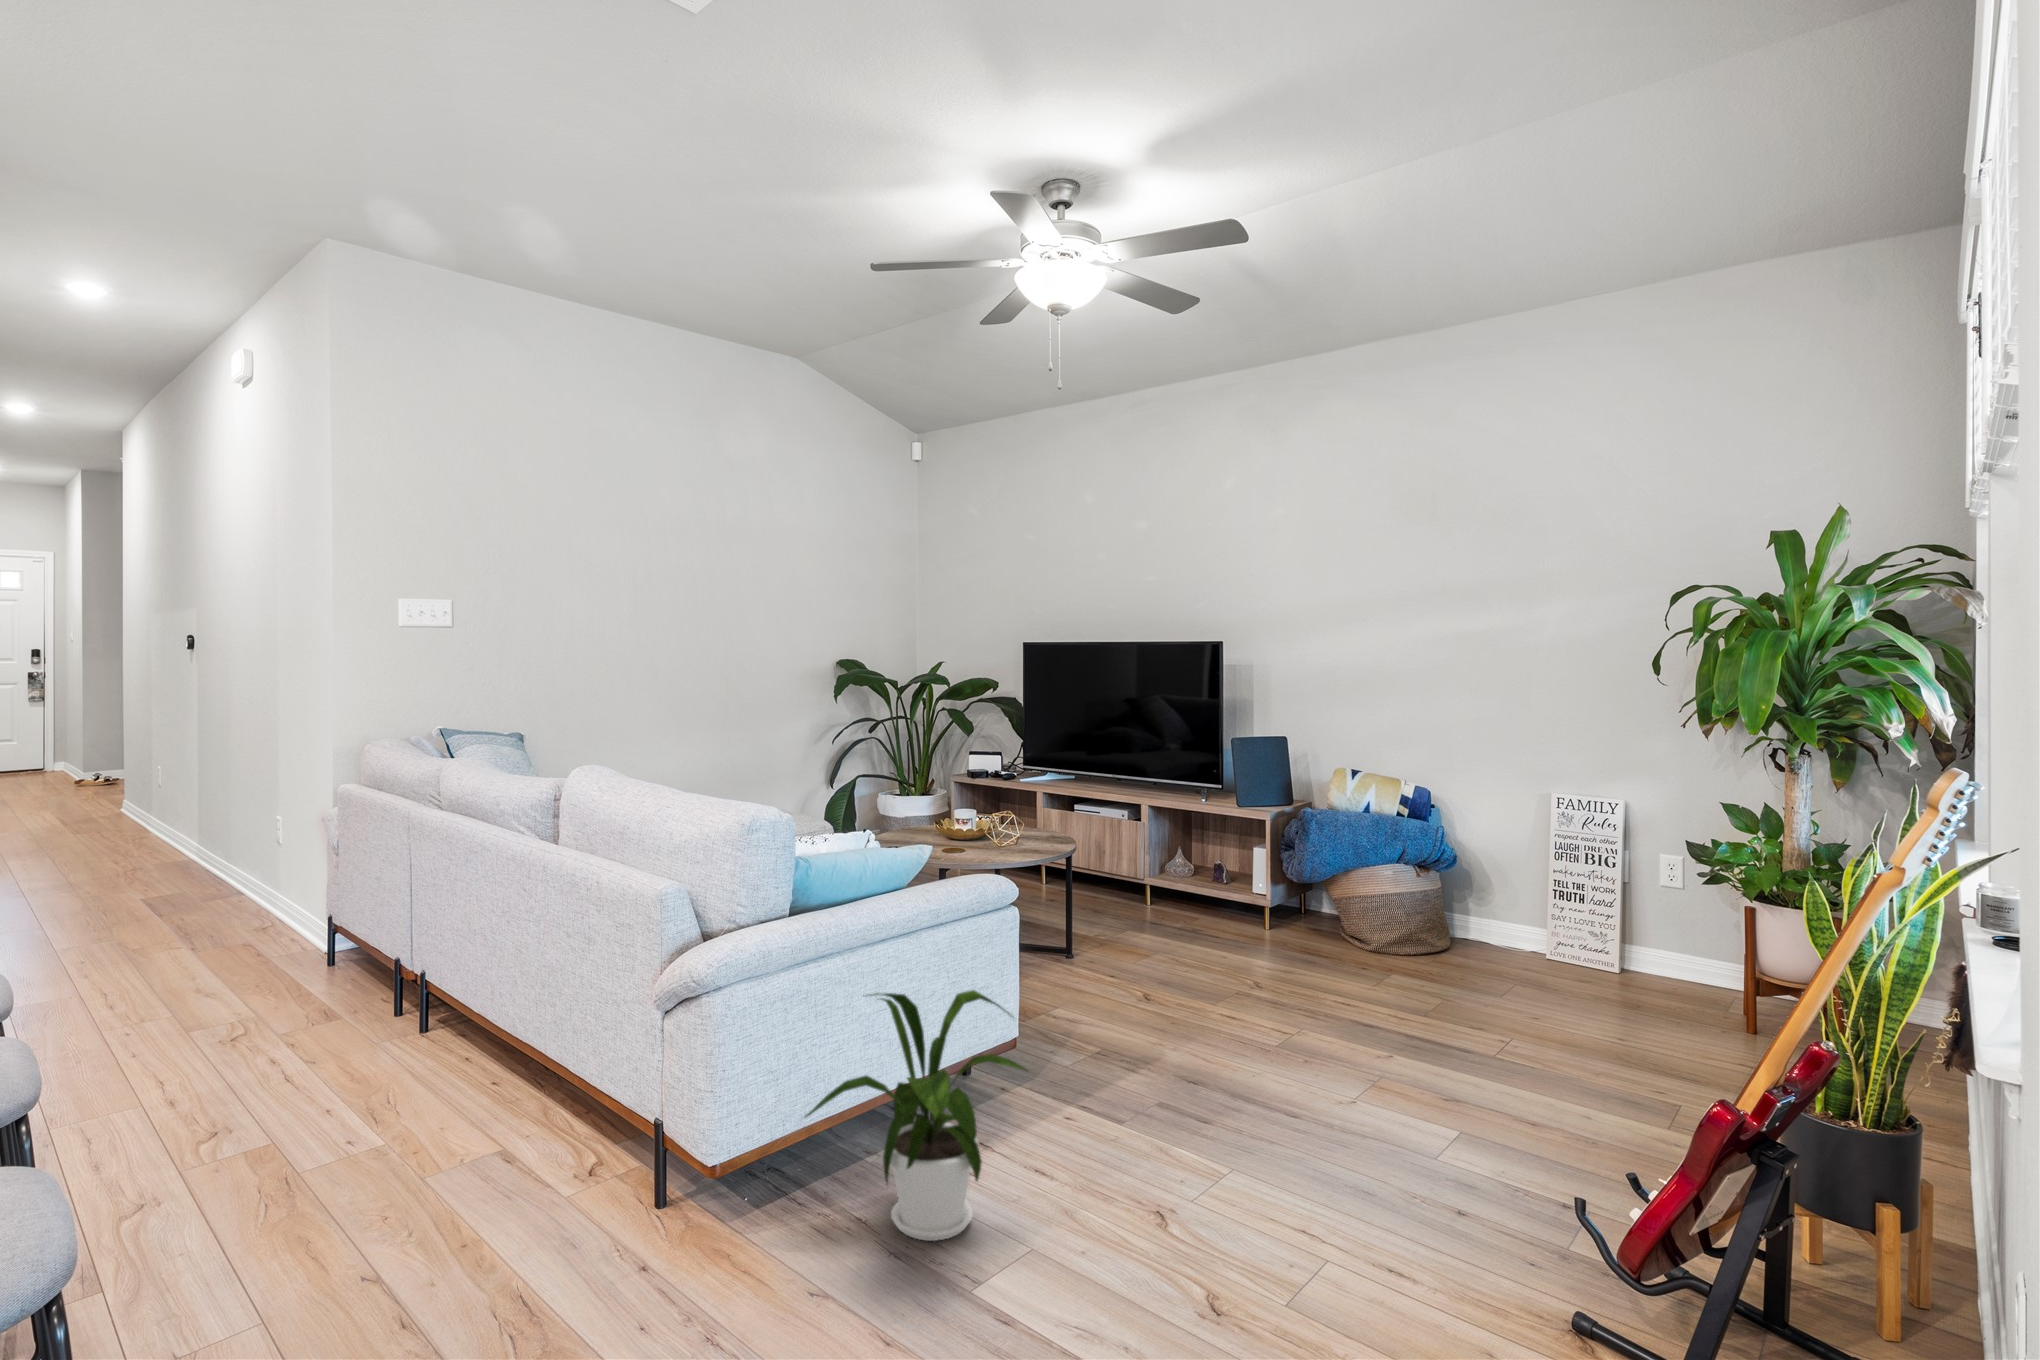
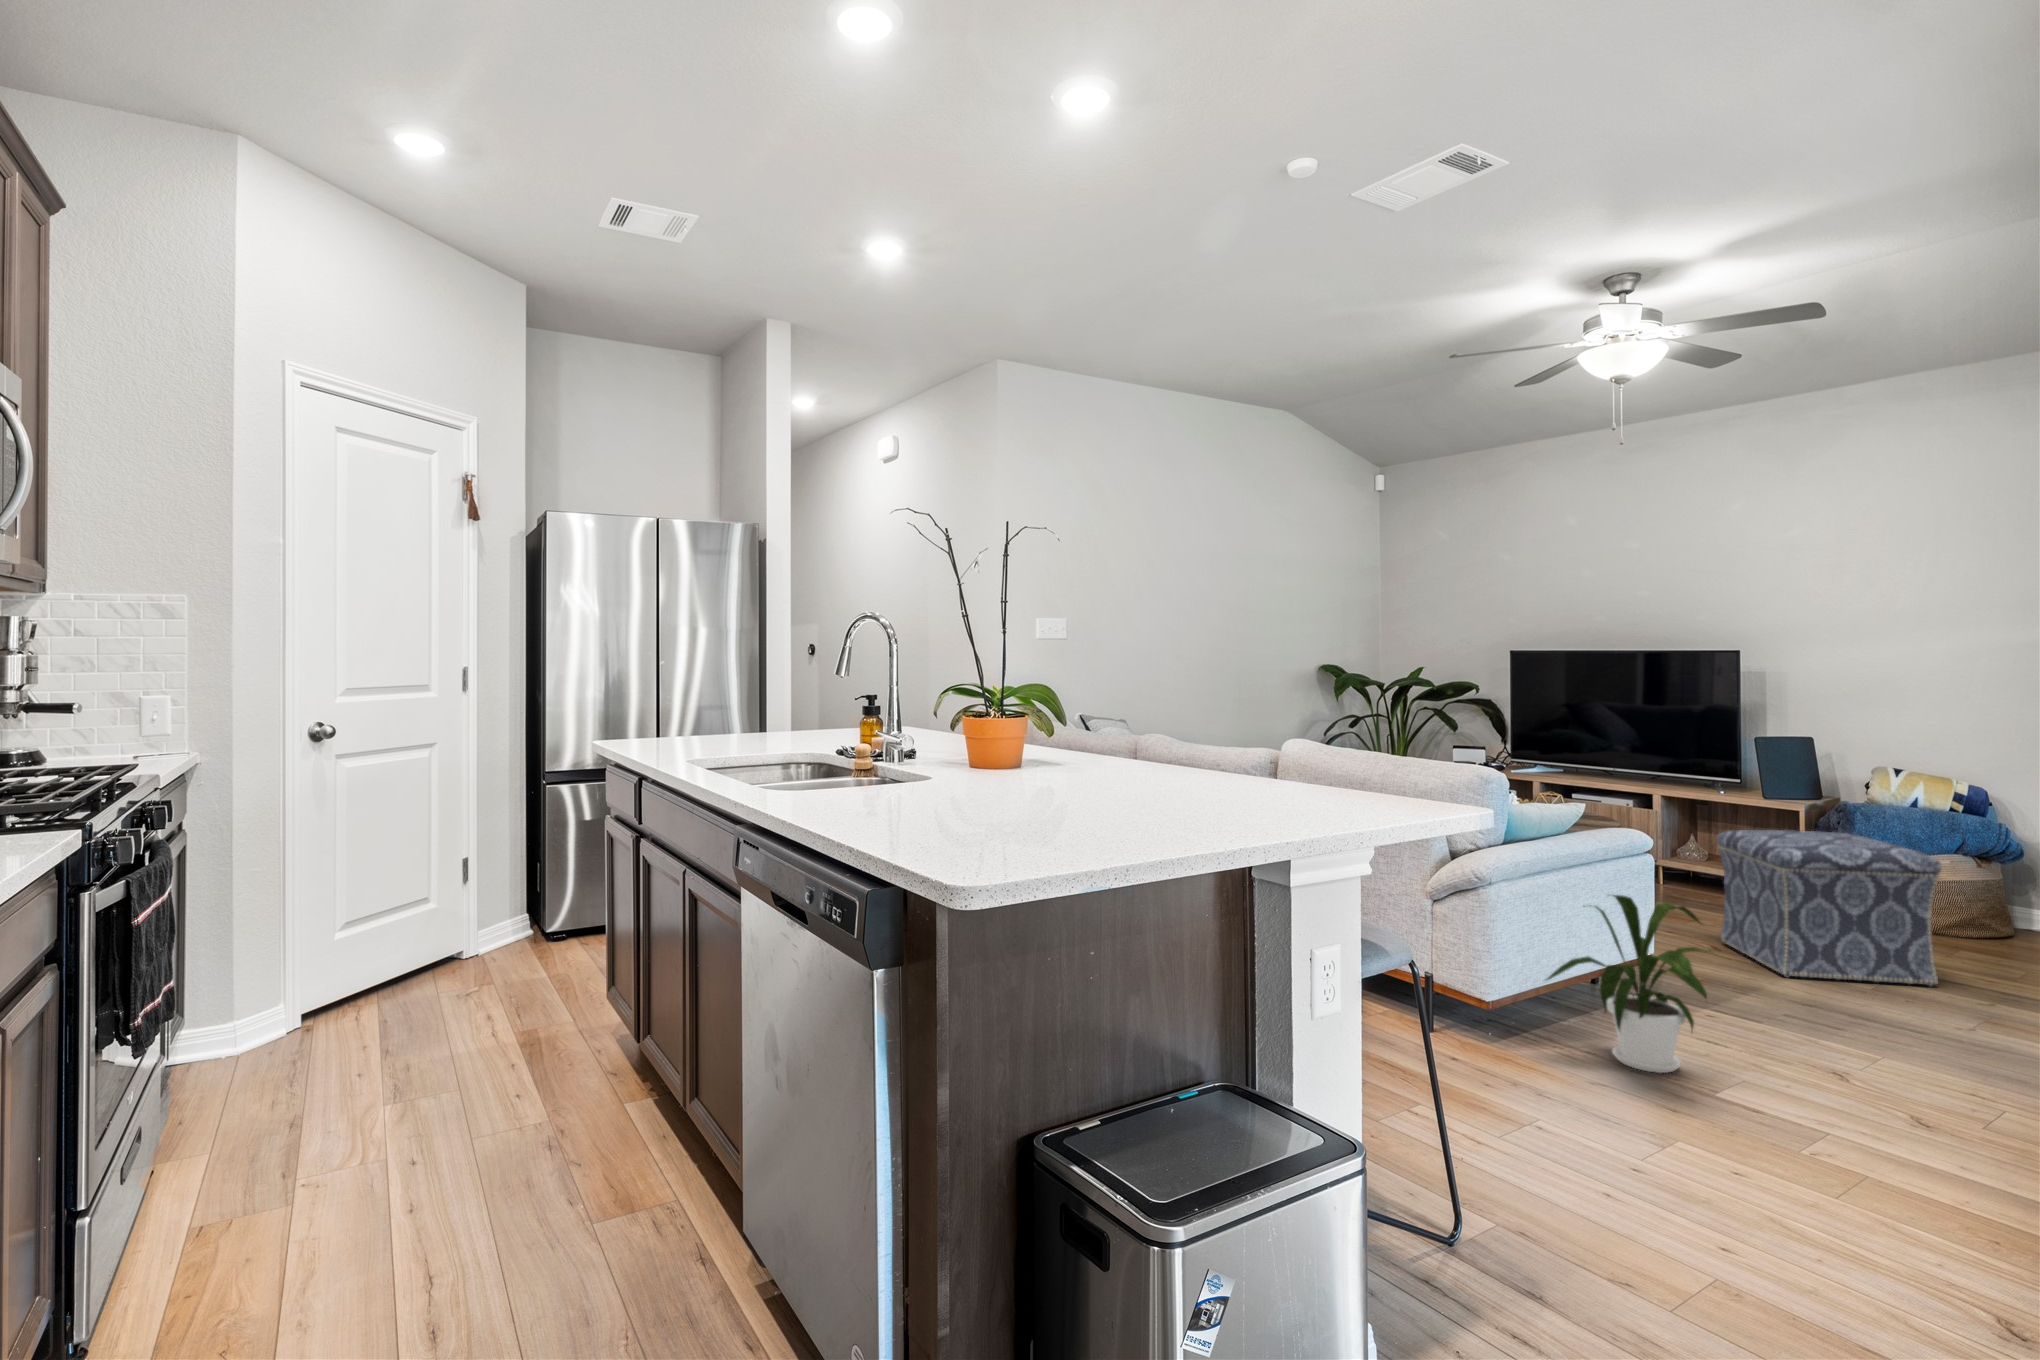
ottoman: none [1153,853,1351,1036] -> present [1717,830,1942,987]

